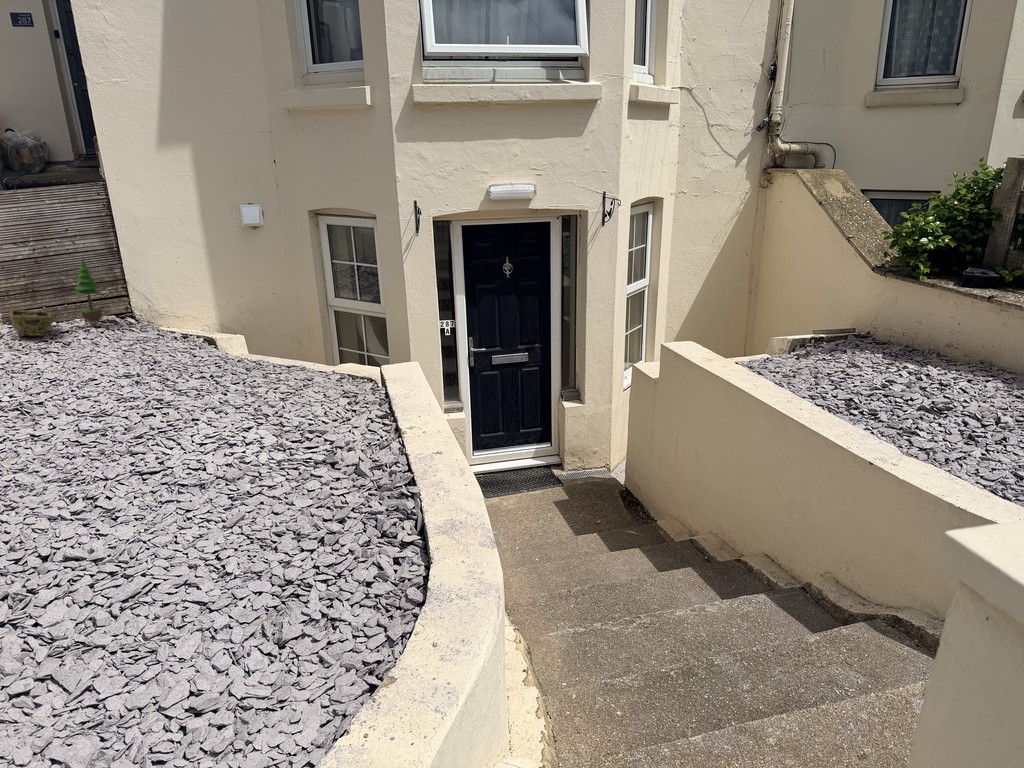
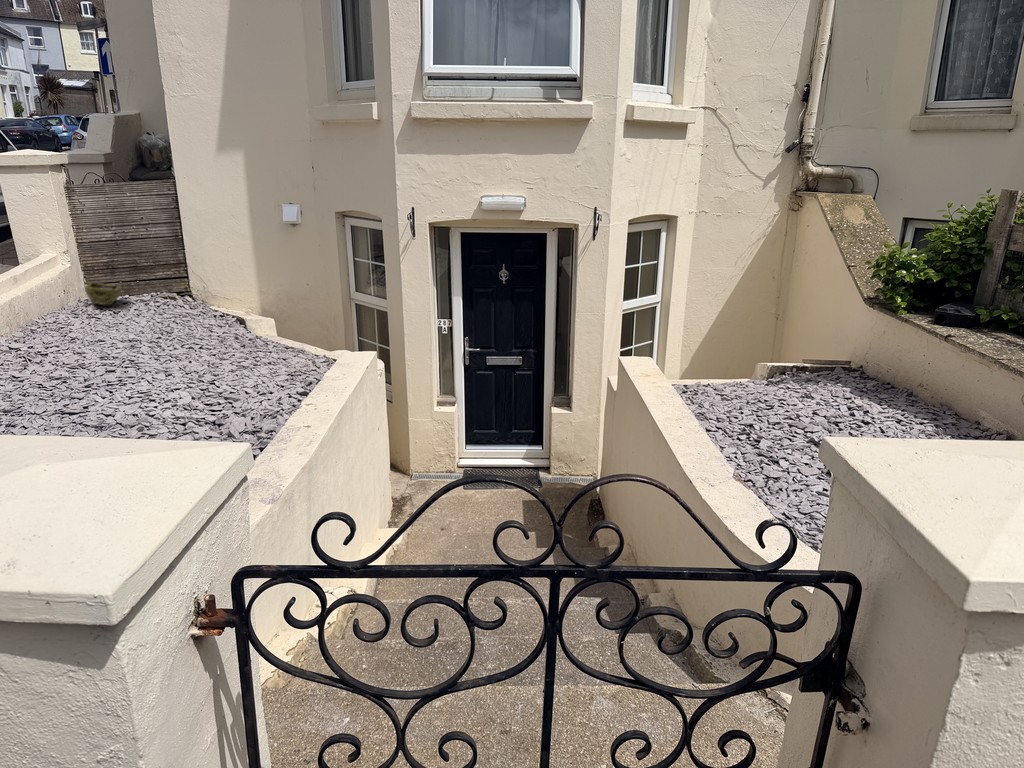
potted tree: present [75,259,103,326] -> none [141,243,164,301]

